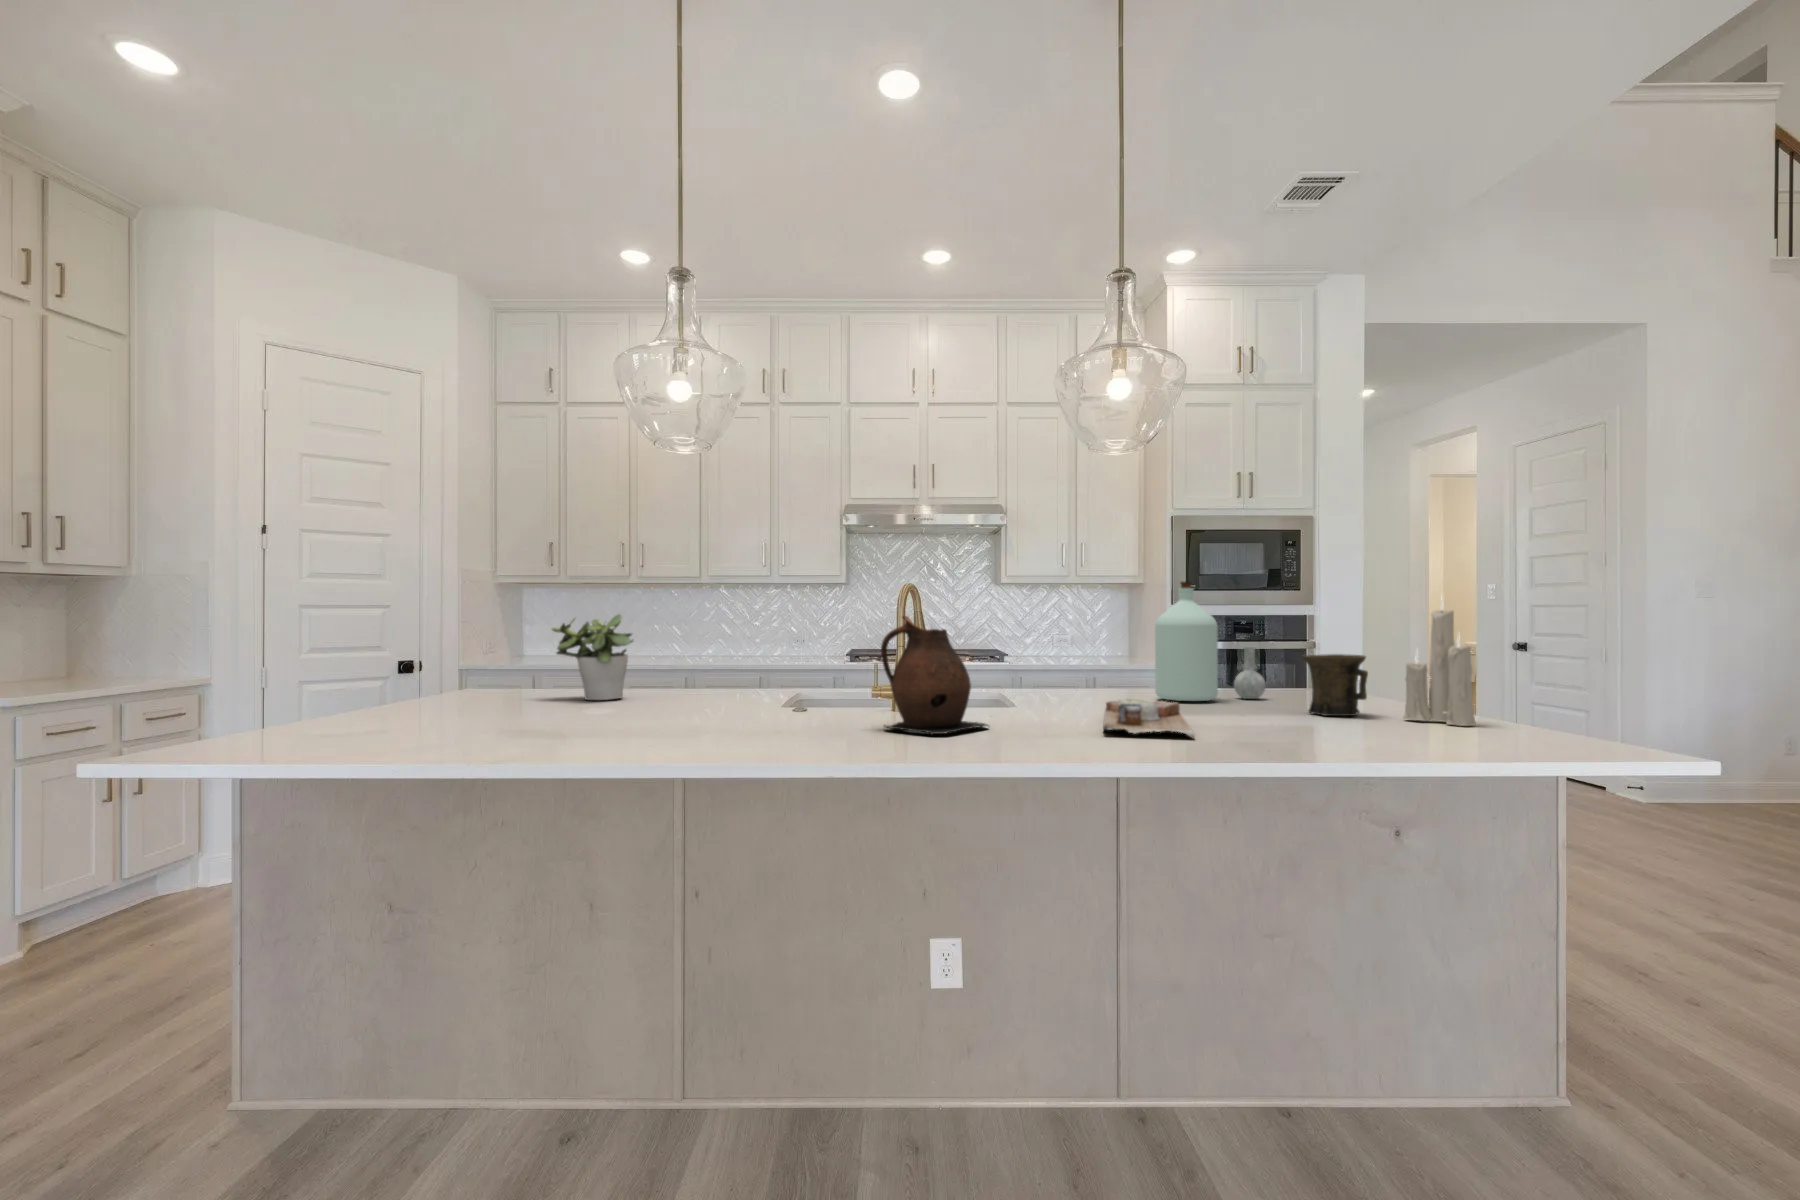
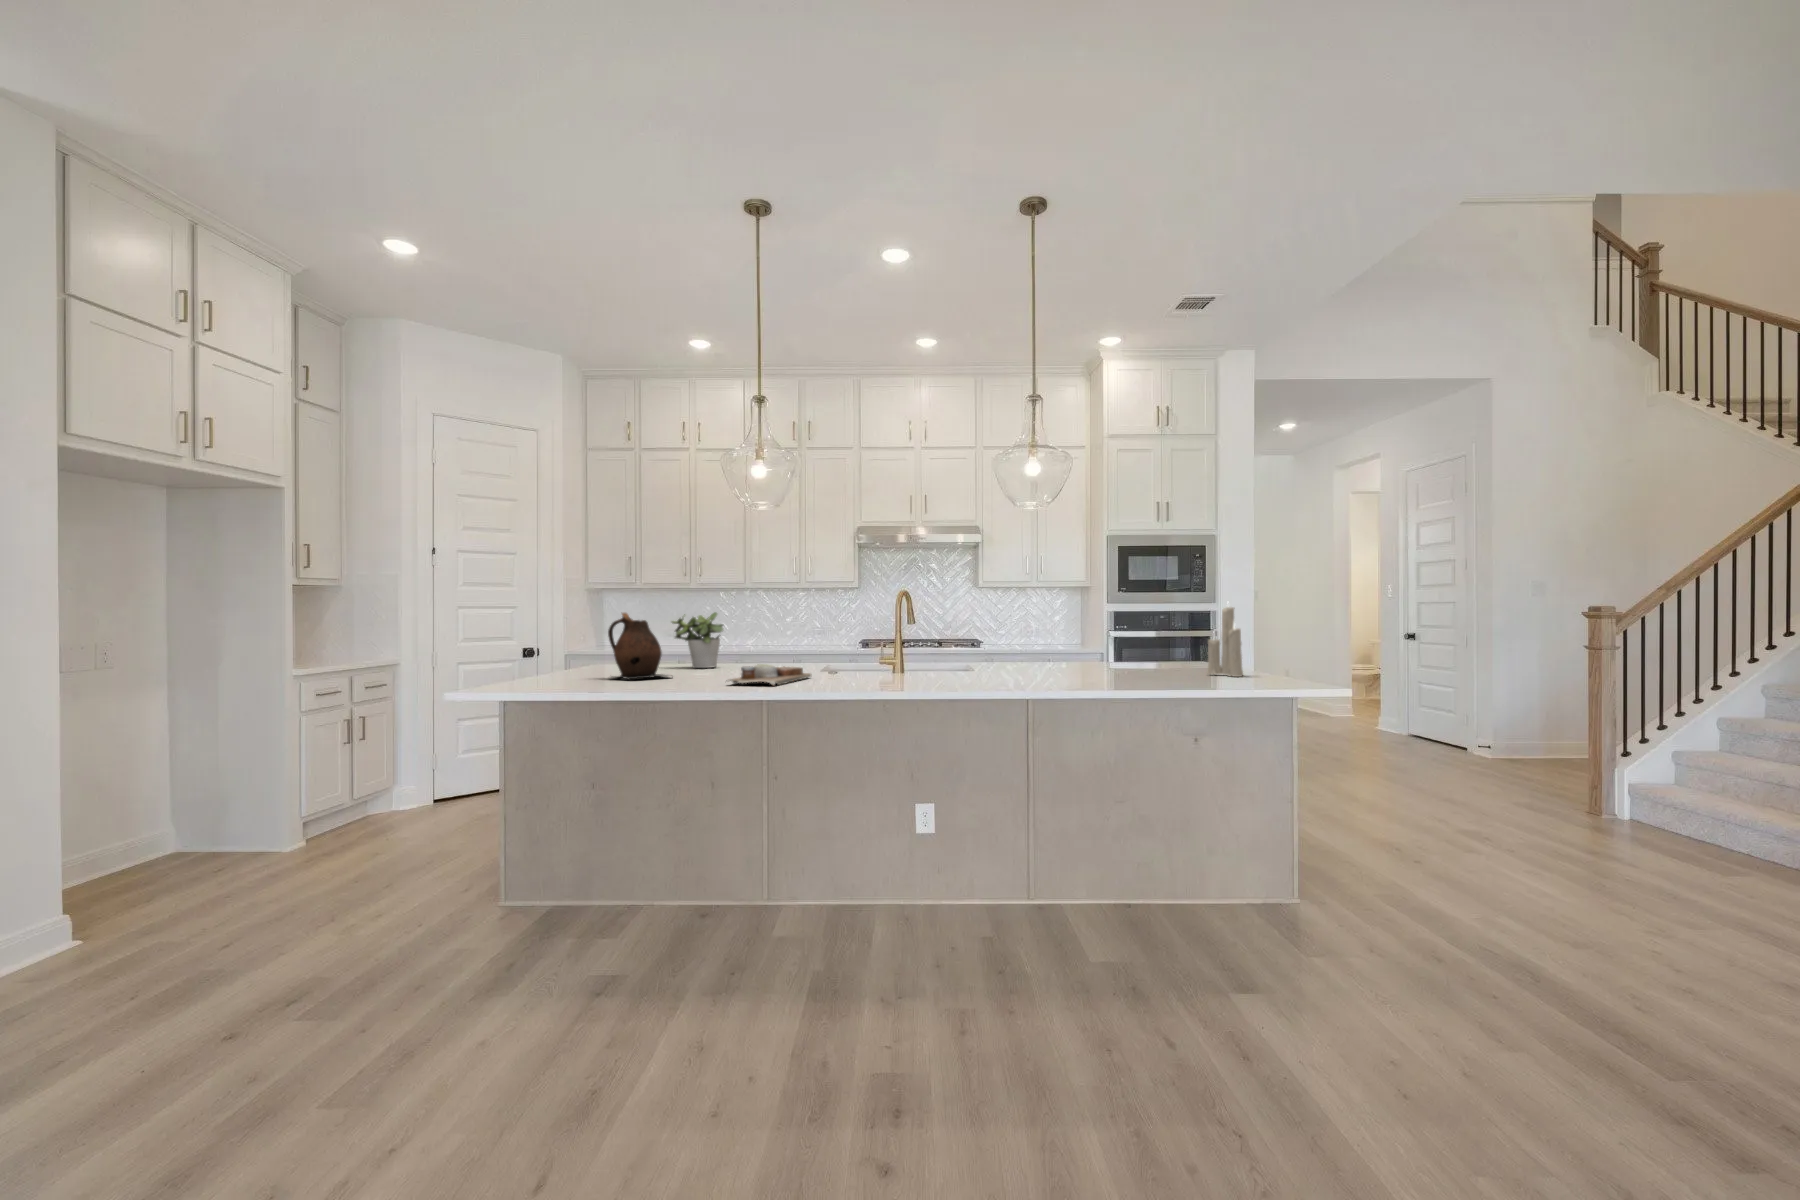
bottle: present [1155,581,1266,701] -> none [1068,589,1142,667]
ceramic pitcher: present [881,616,988,736] -> present [608,613,668,679]
mug: present [1303,654,1368,716] -> none [1151,635,1188,673]
cutting board: present [1103,699,1195,739] -> present [729,664,811,686]

